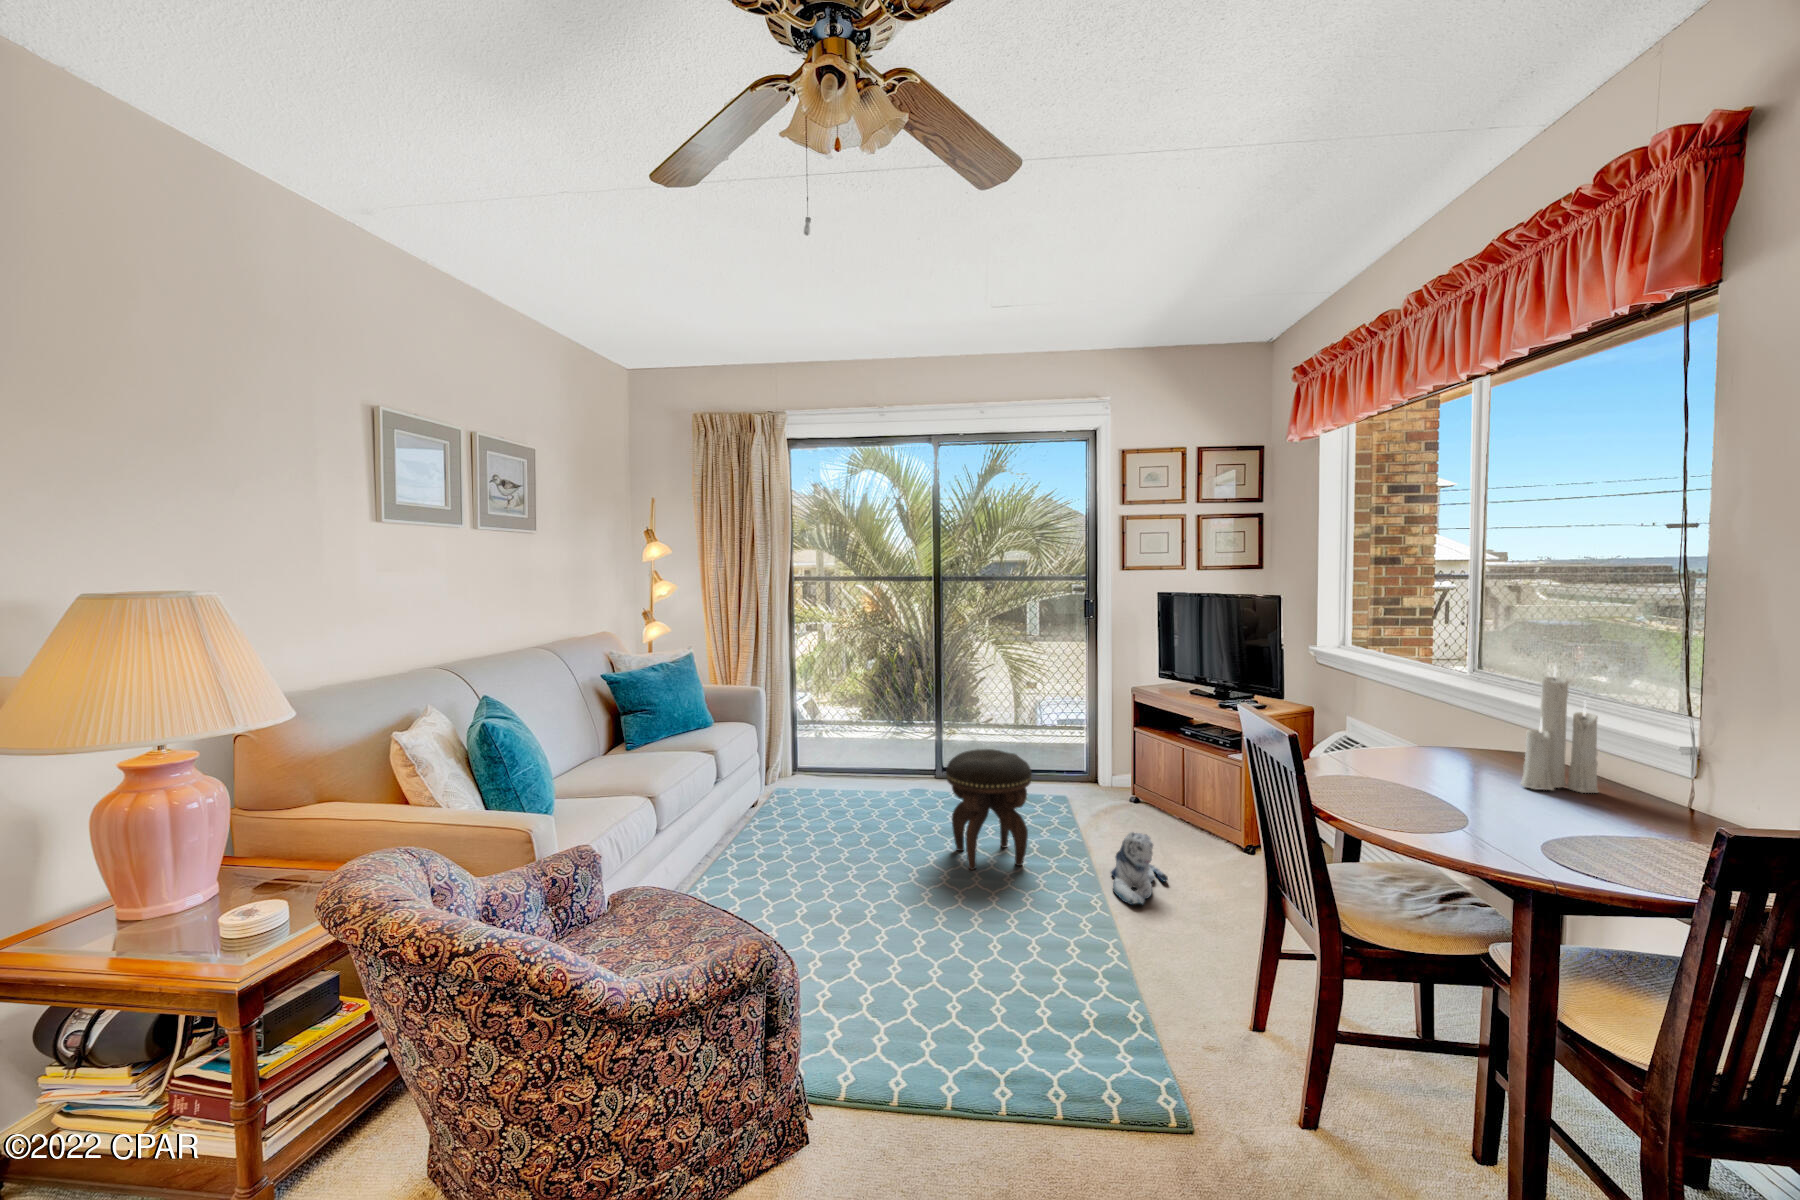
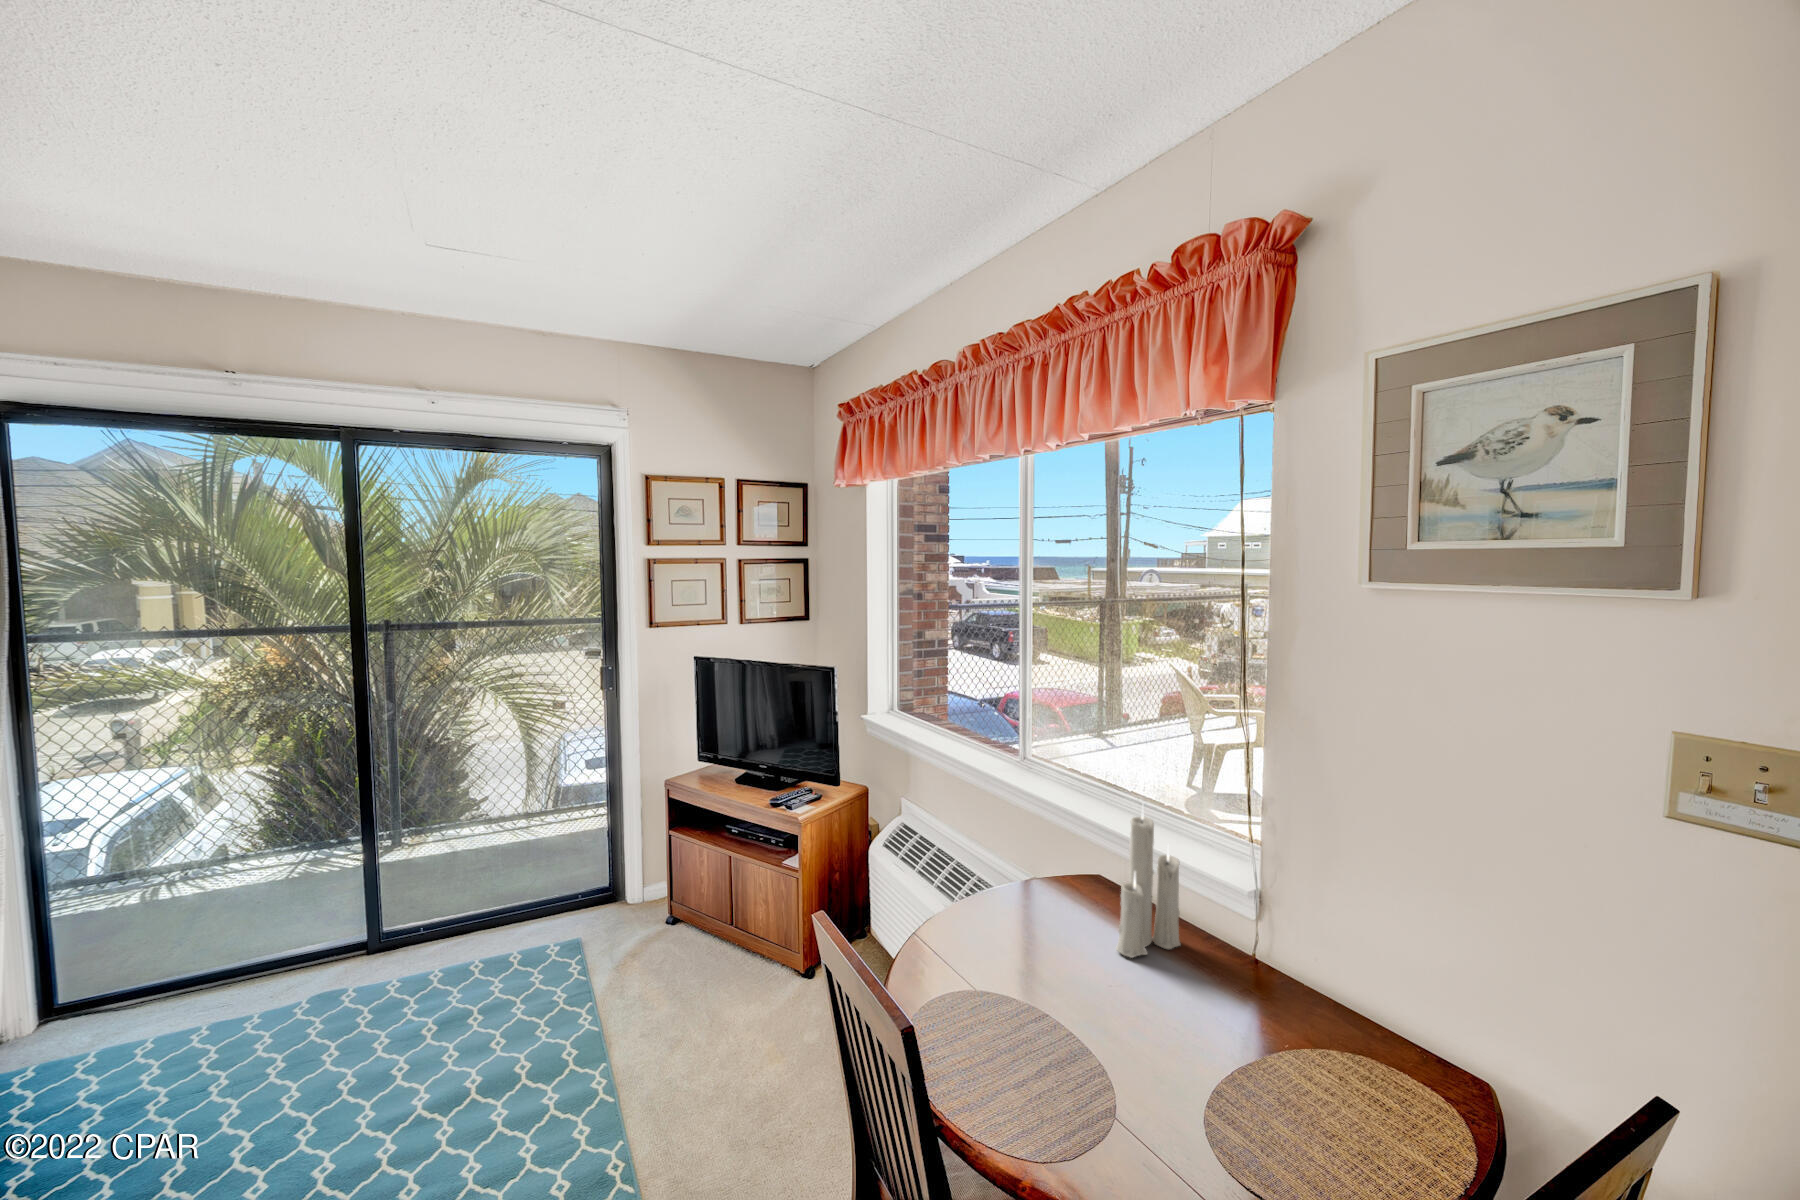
footstool: present [946,749,1032,870] -> none [358,932,515,1156]
plush toy: present [1111,832,1168,905] -> none [638,1021,716,1143]

